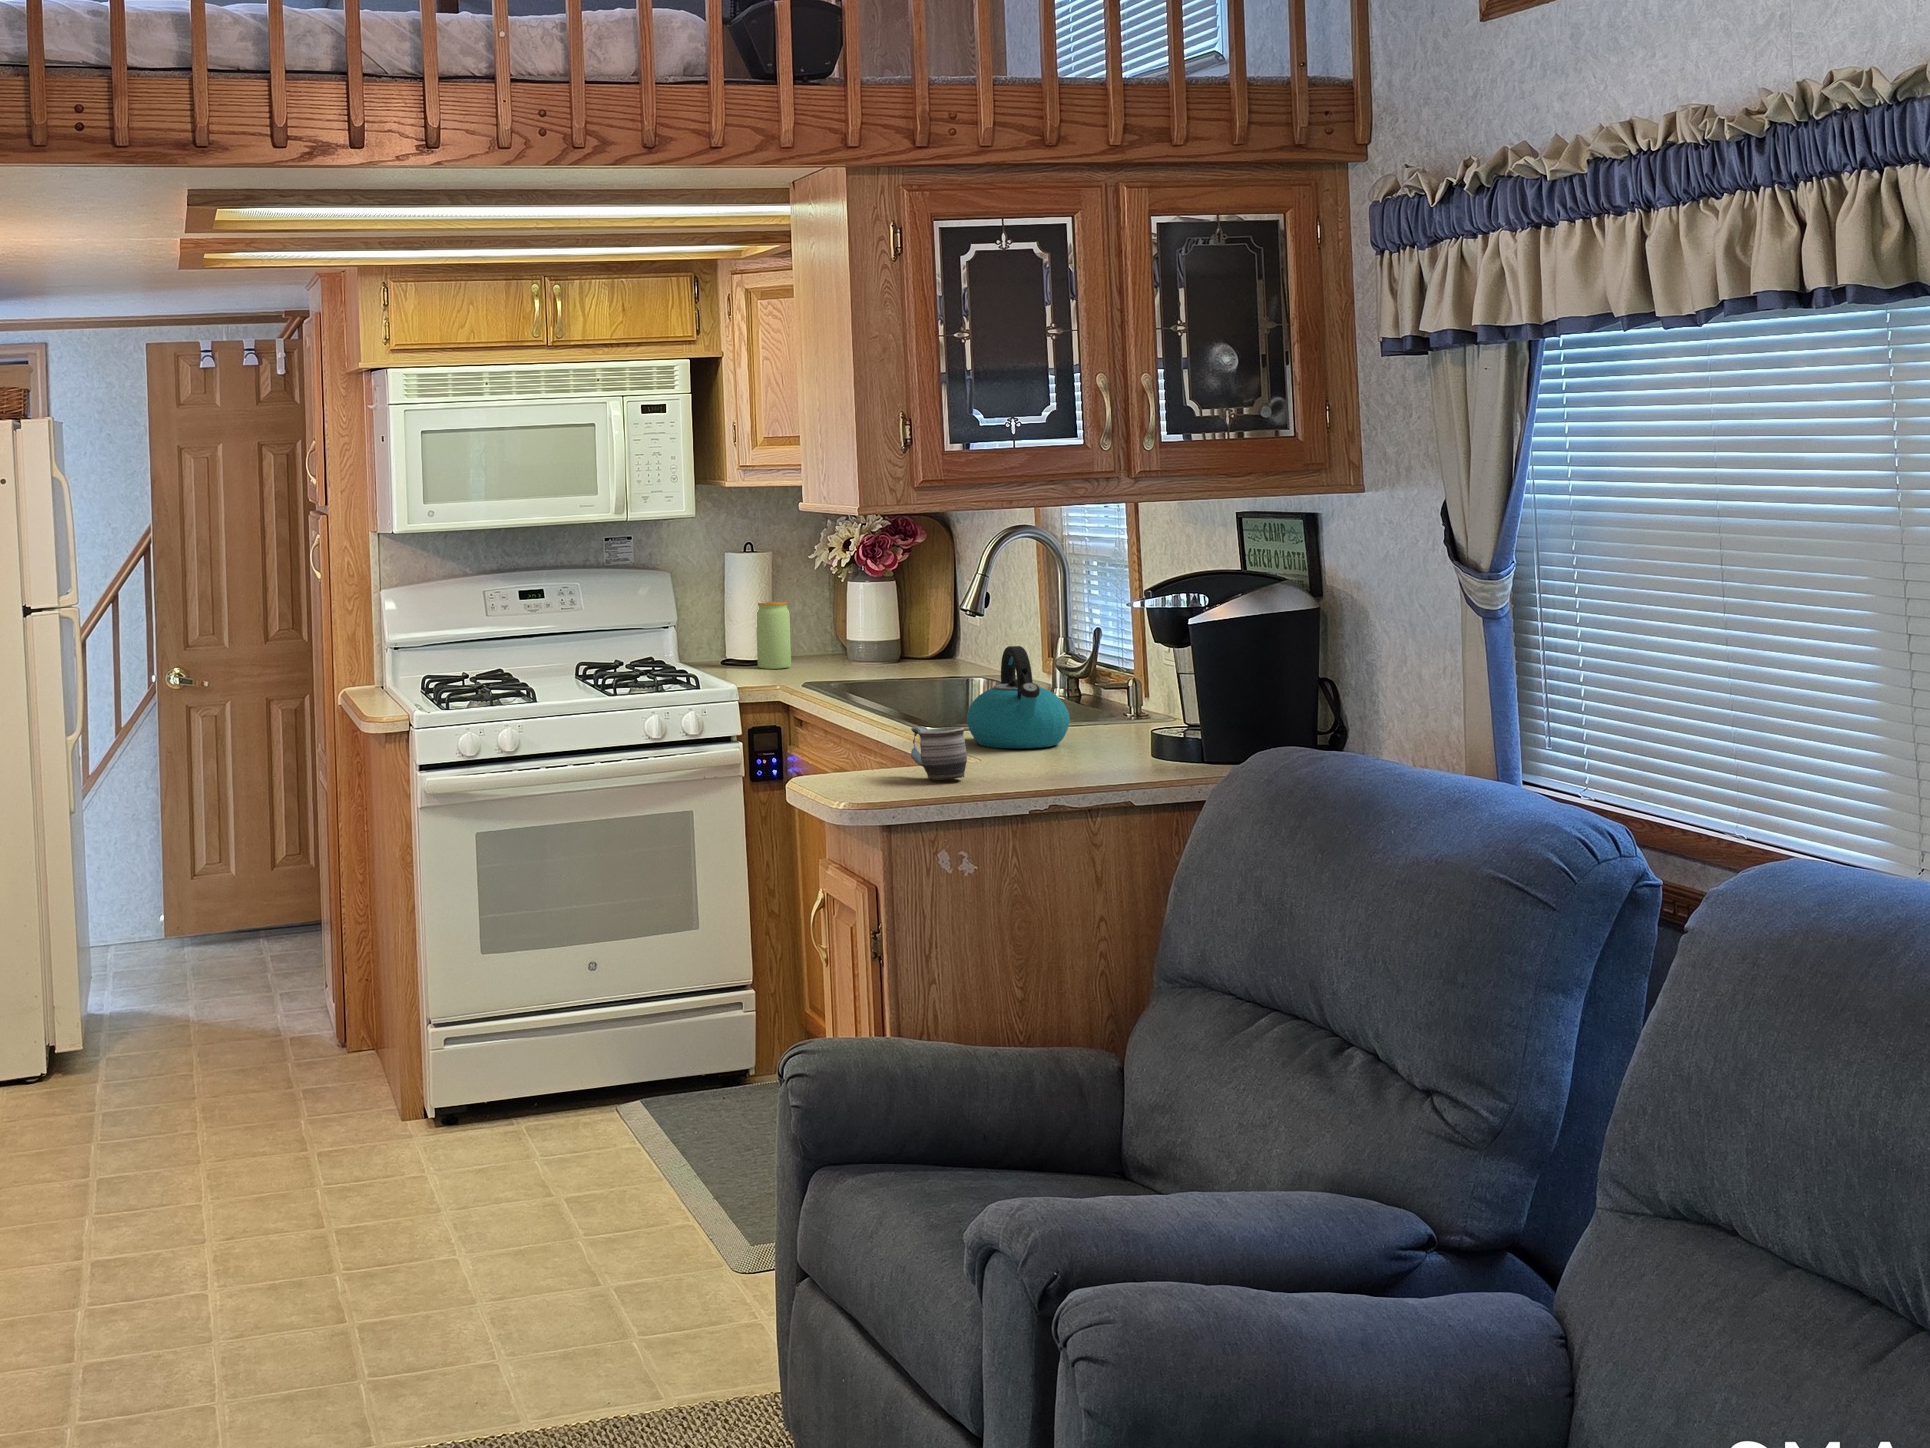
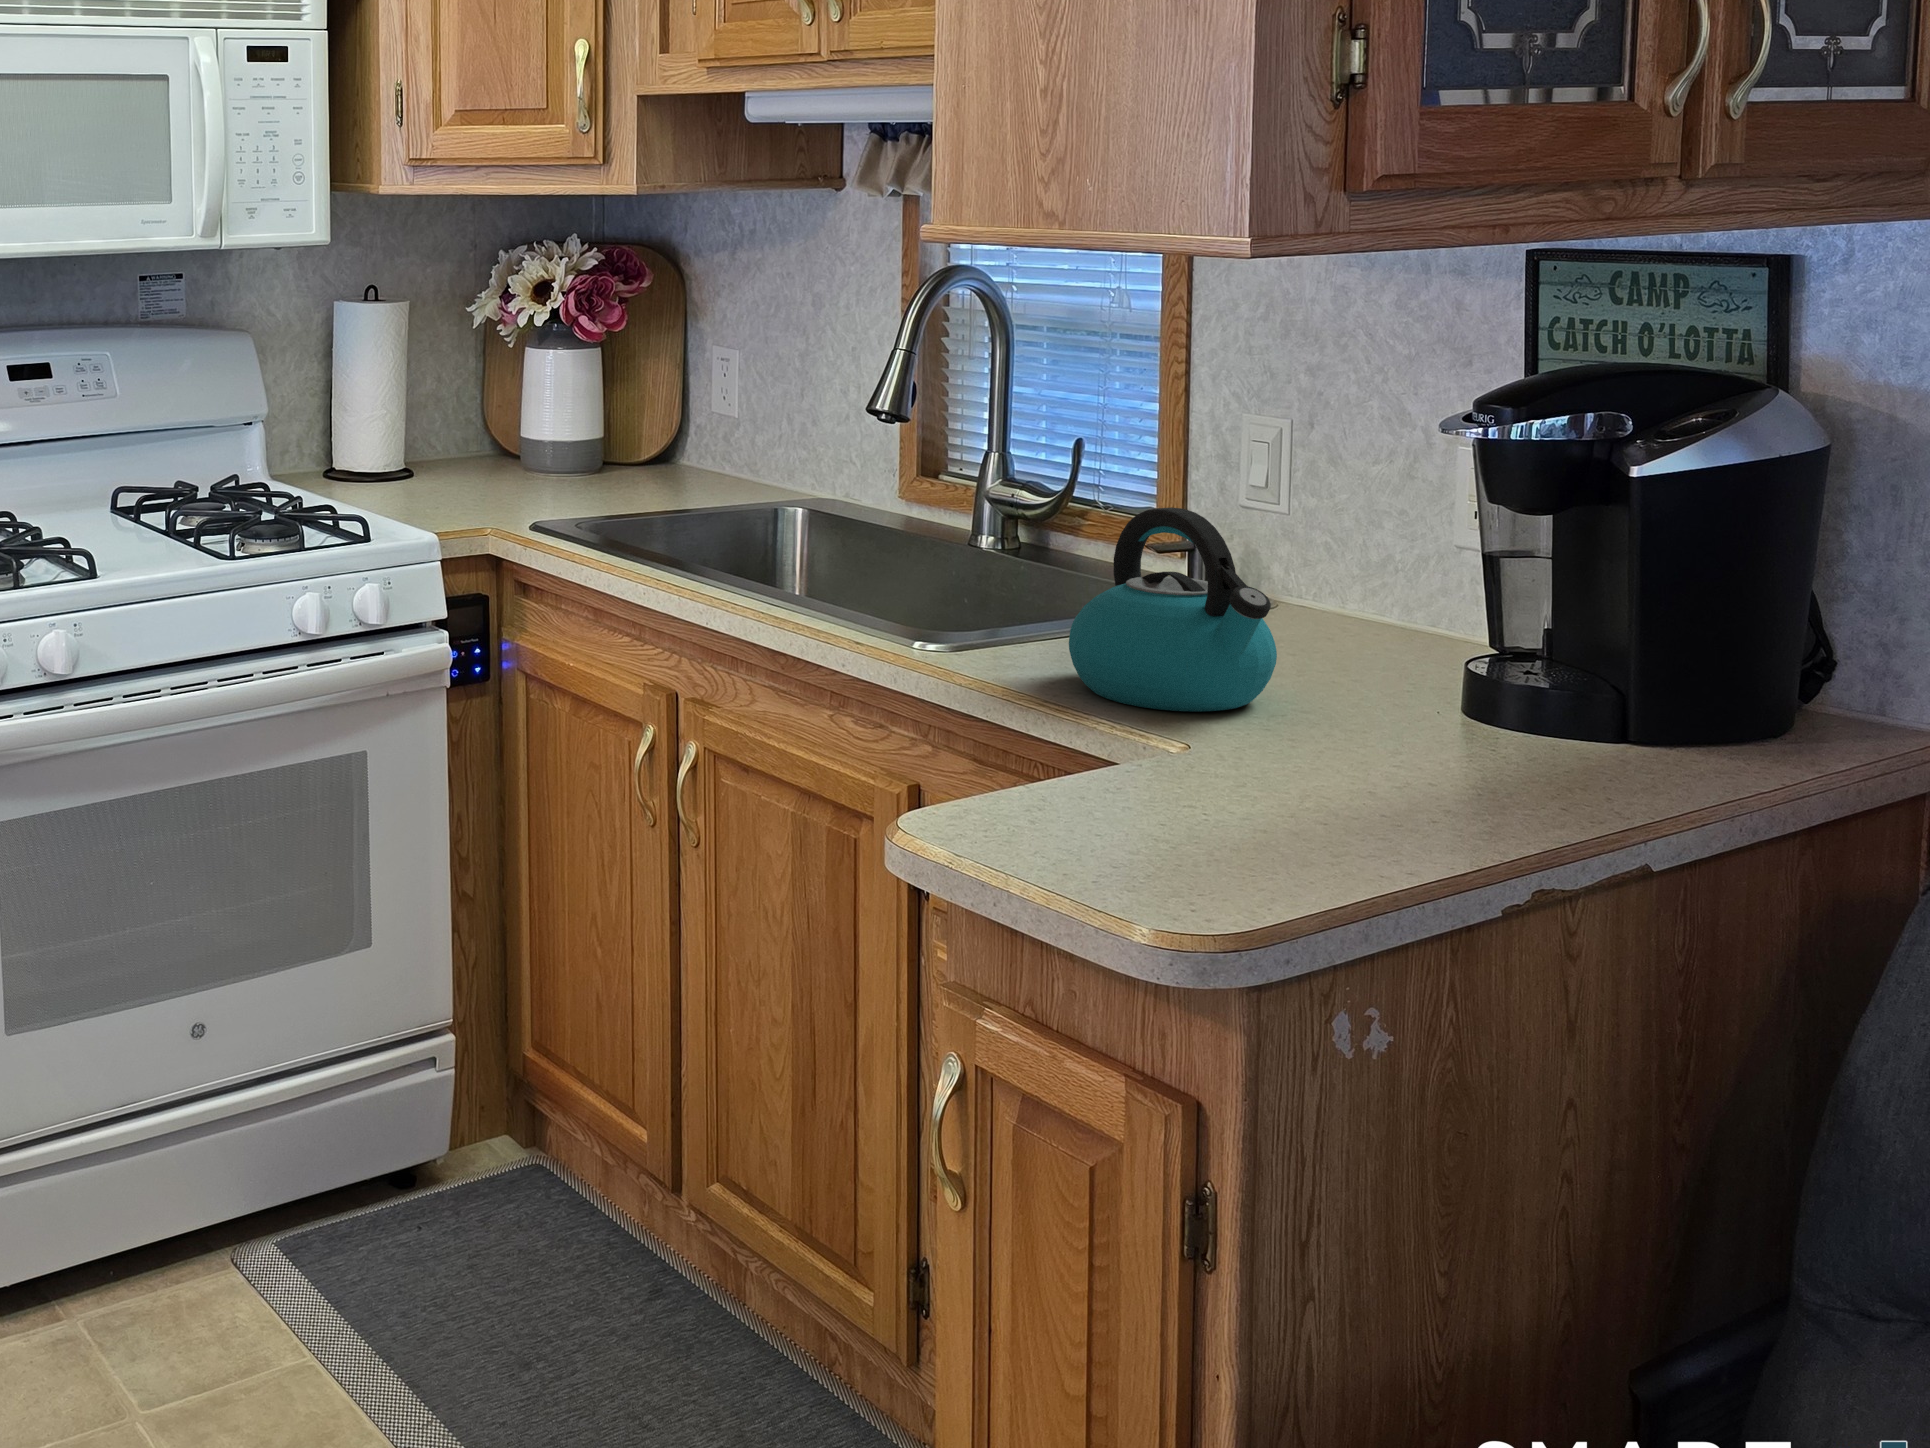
jar: present [757,601,791,669] -> none [381,381,435,490]
mug: present [911,726,967,780] -> none [1199,721,1354,852]

